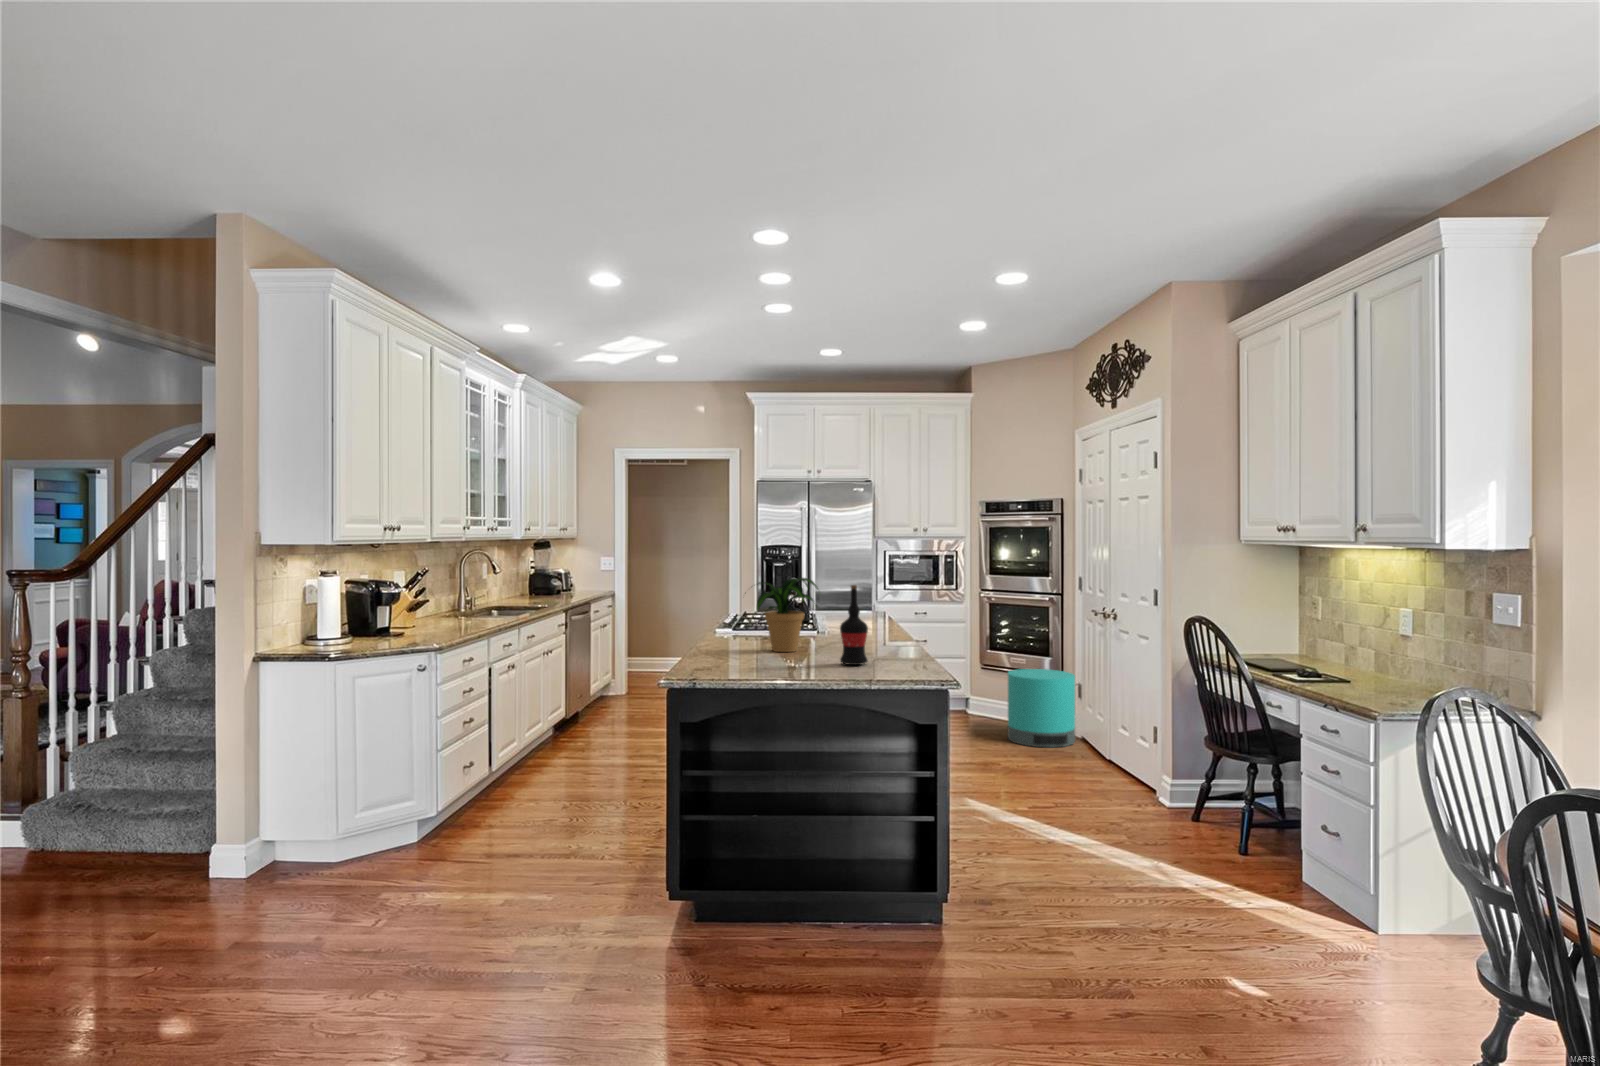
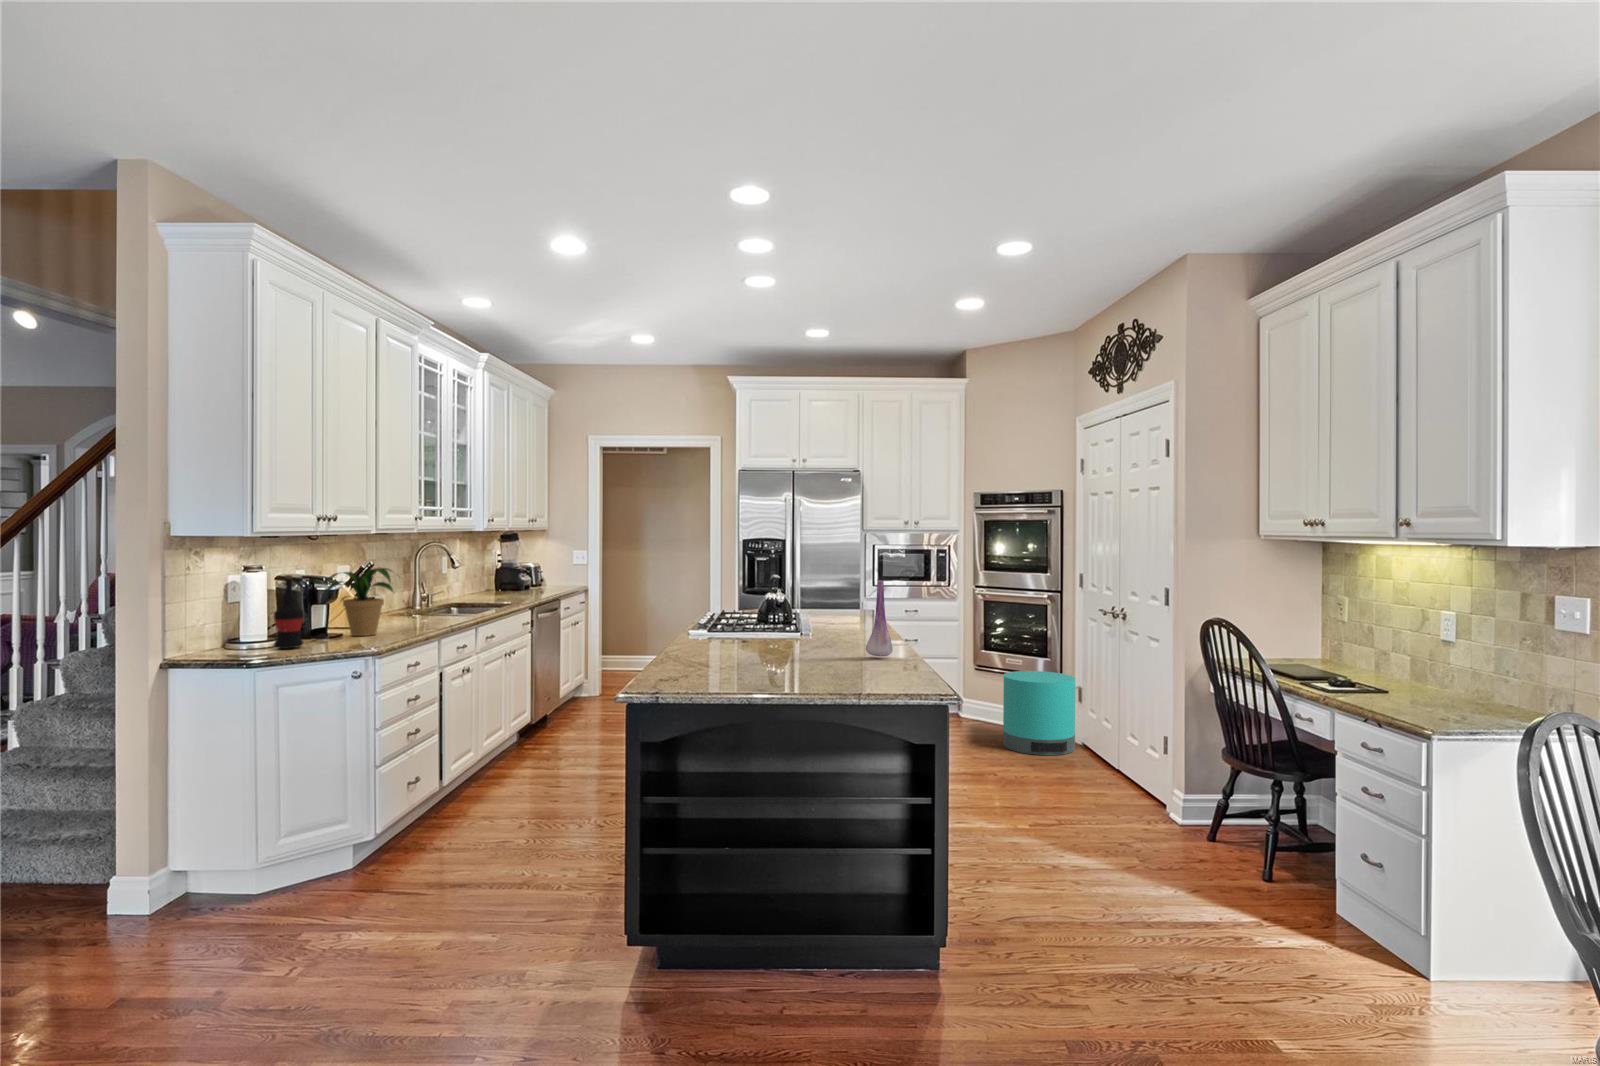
potted plant: present [757,578,818,652] -> present [324,568,393,636]
vase: none [874,580,901,651] -> present [866,580,893,656]
wine bottle: present [840,585,868,665] -> present [274,575,304,649]

